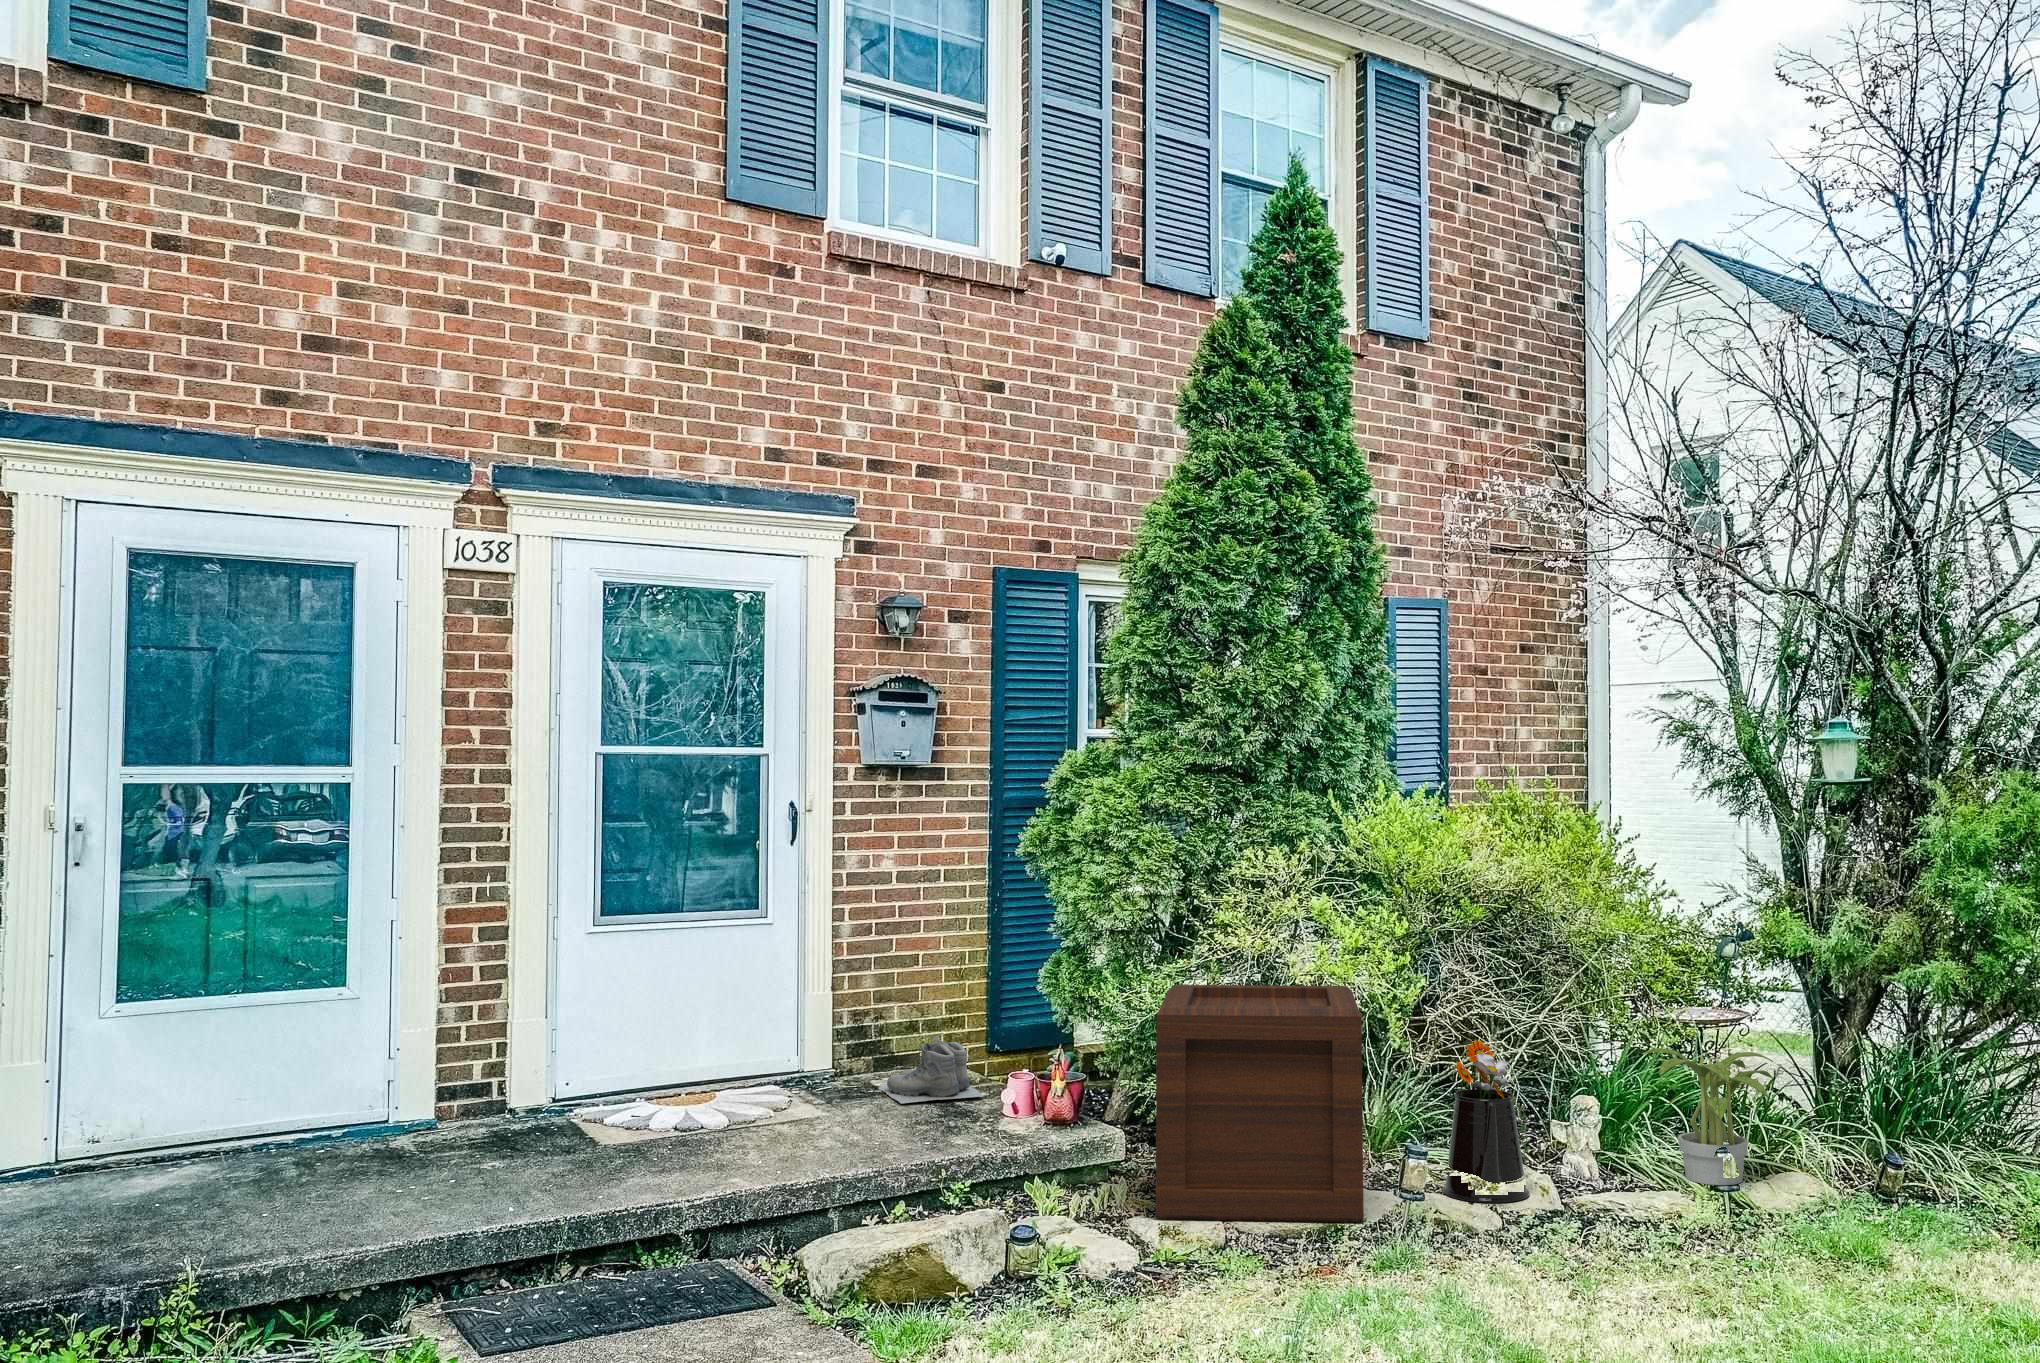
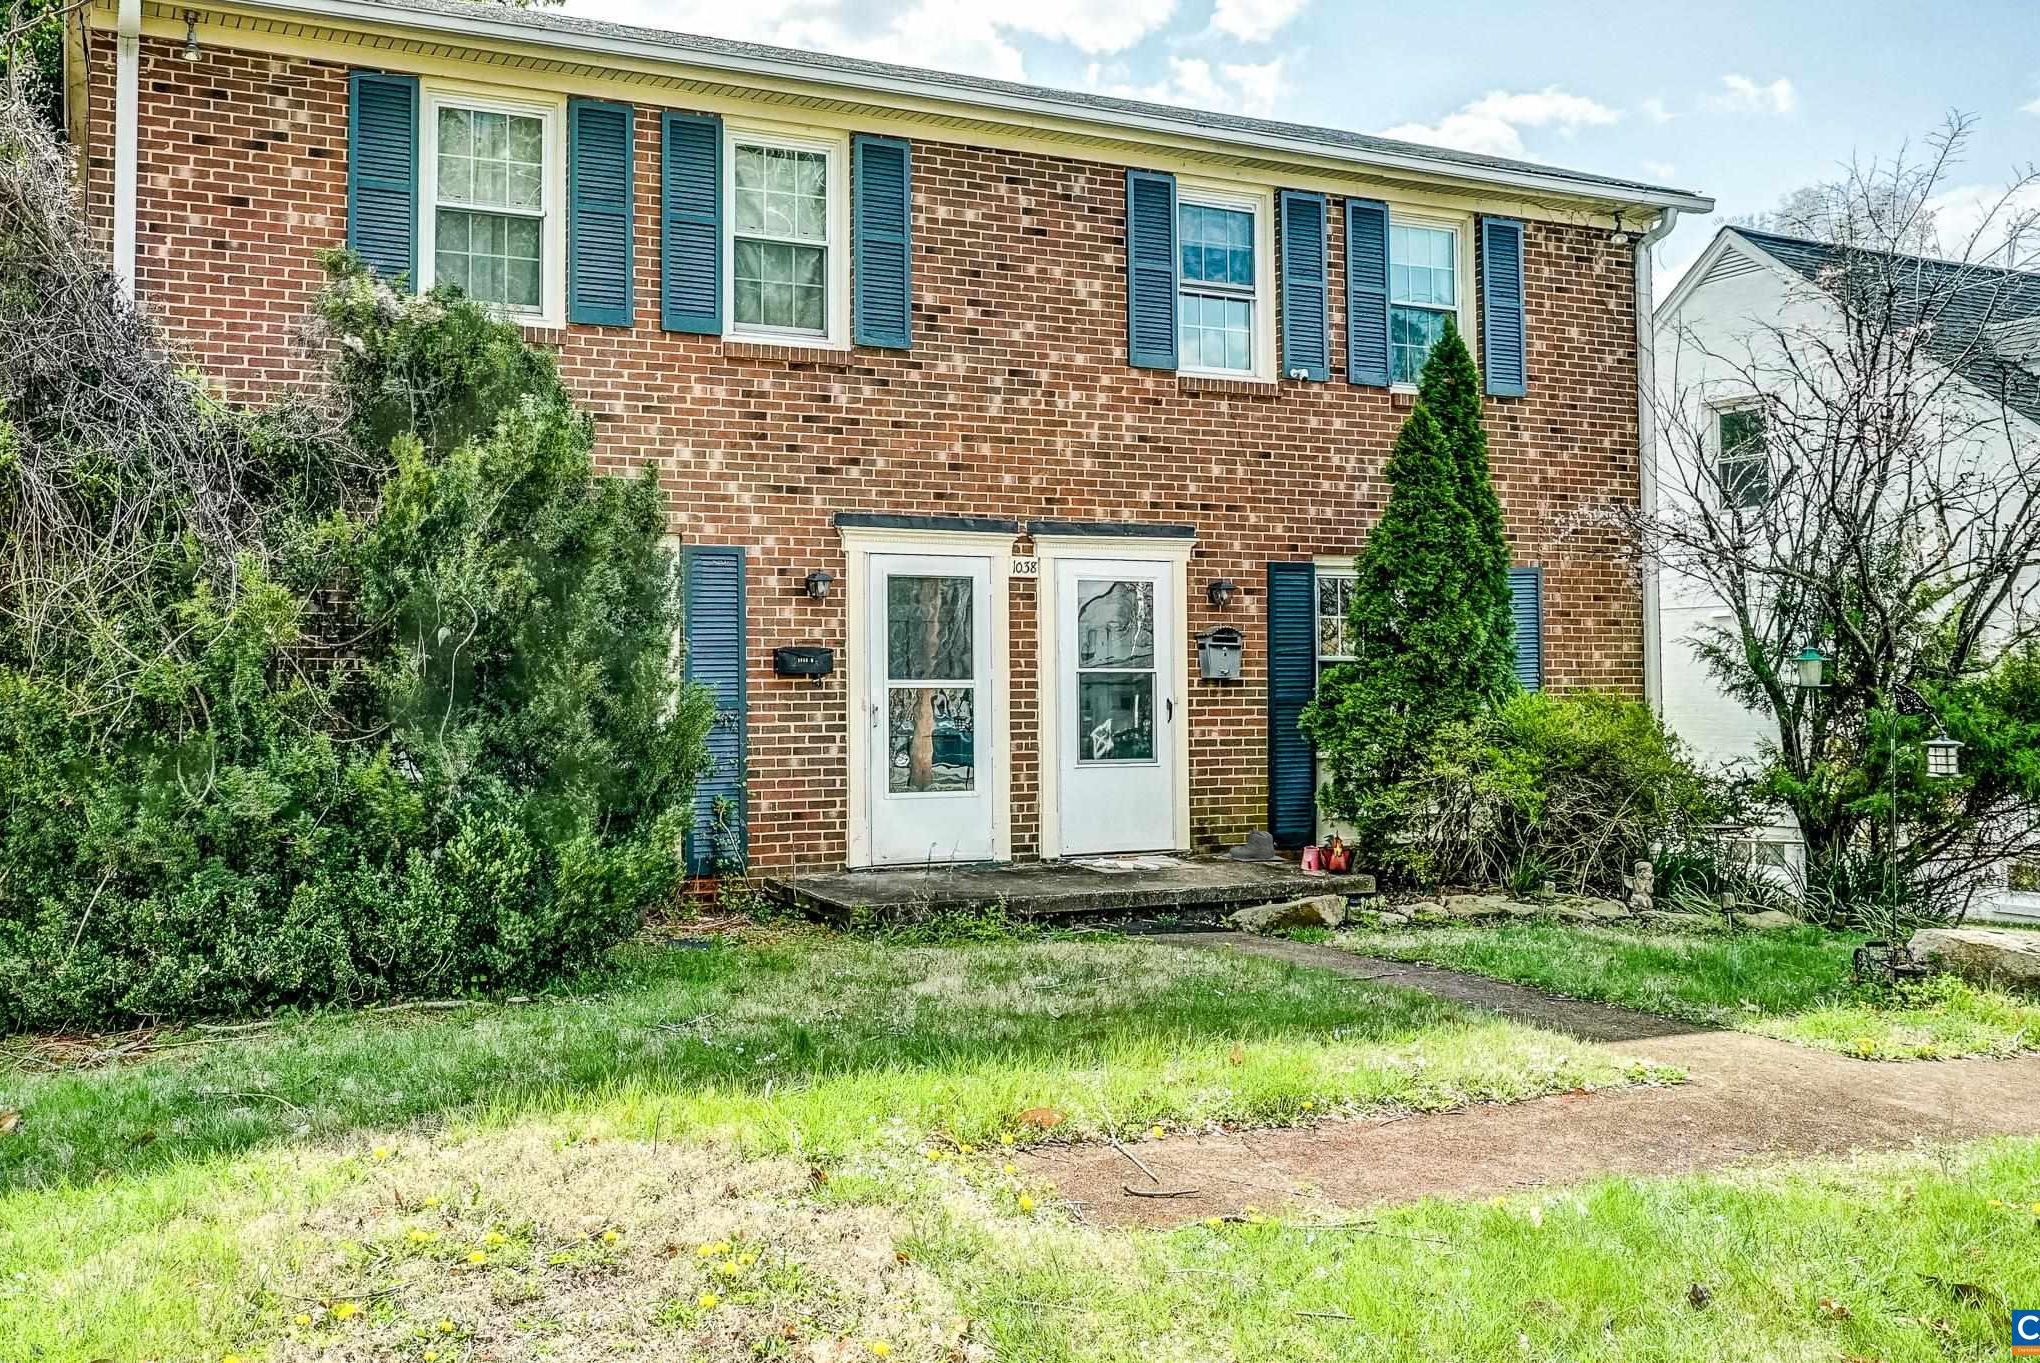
wooden crate: present [1156,985,1364,1223] -> none [1395,797,1514,913]
watering can: present [1443,1040,1529,1203] -> none [1554,826,1603,909]
potted plant: present [1642,1048,1773,1185] -> none [1669,834,1747,907]

